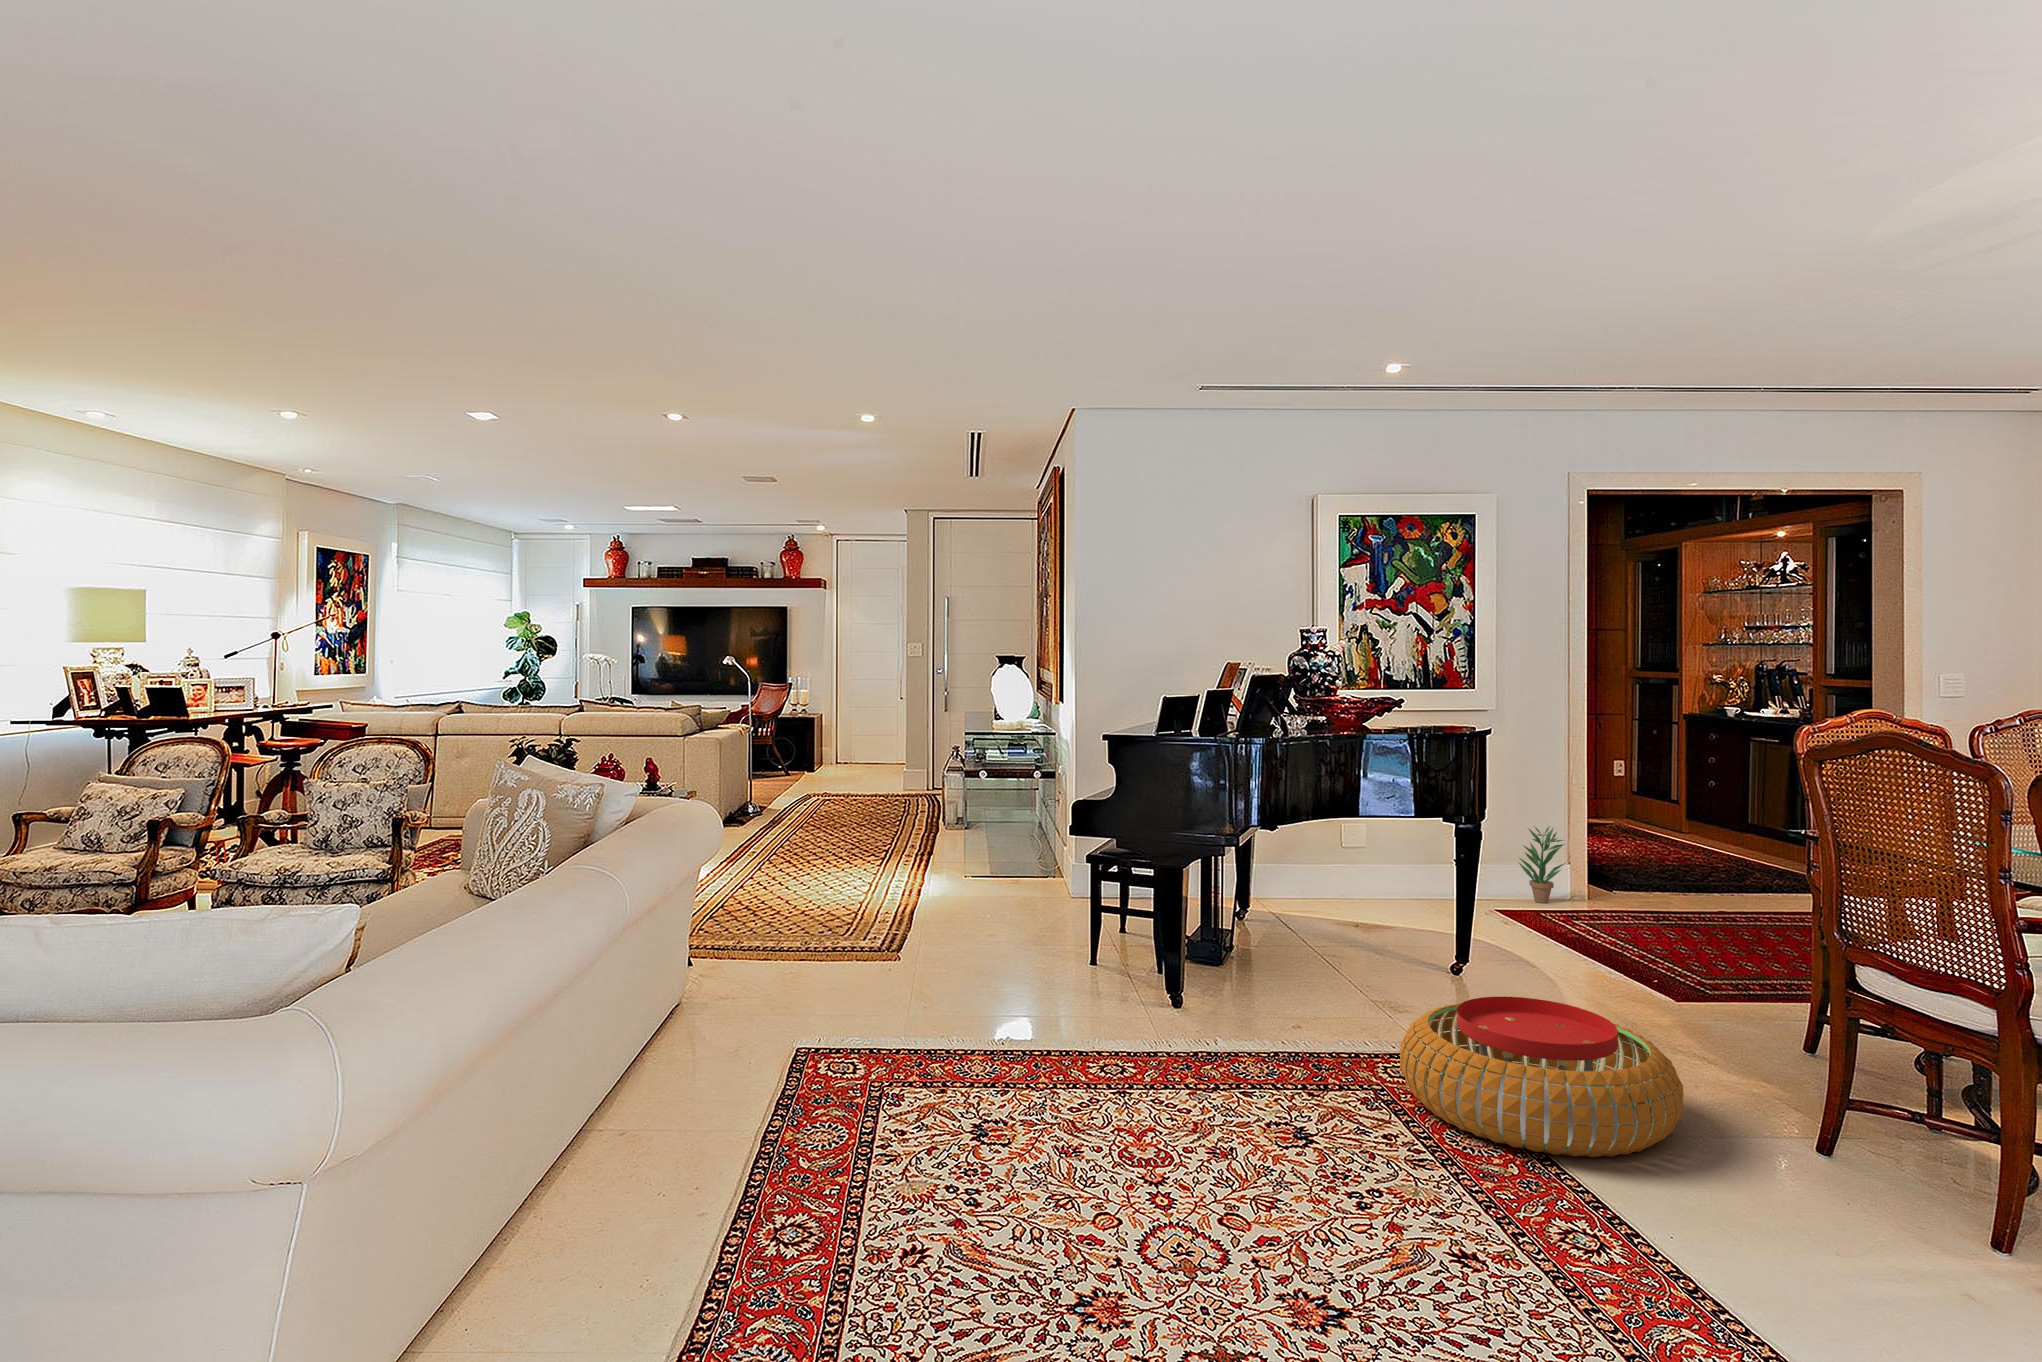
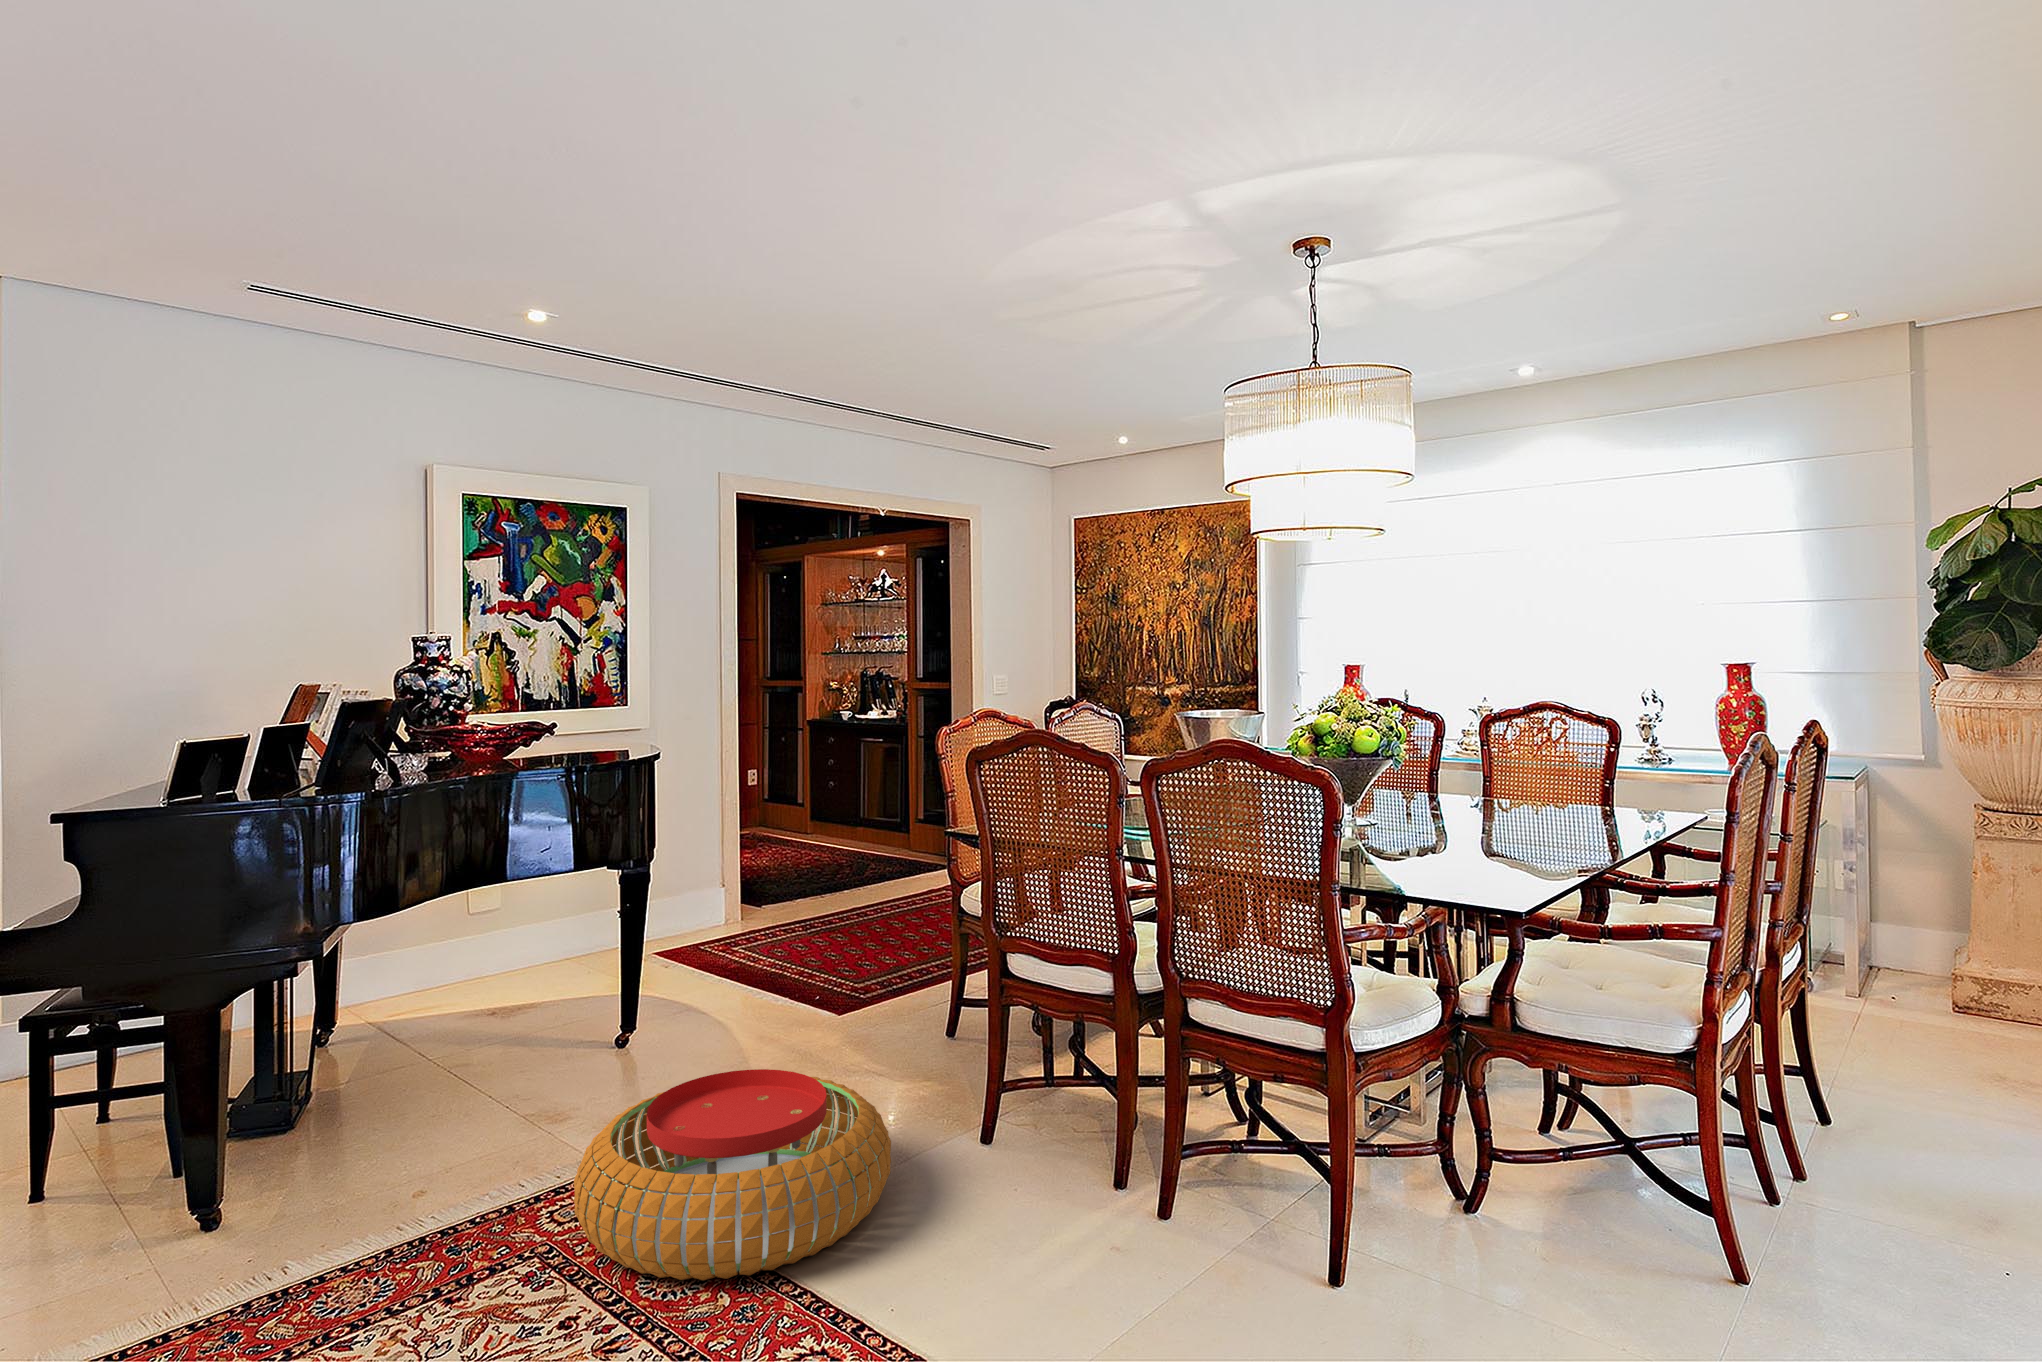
potted plant: present [1519,826,1565,903] -> none [672,844,722,928]

